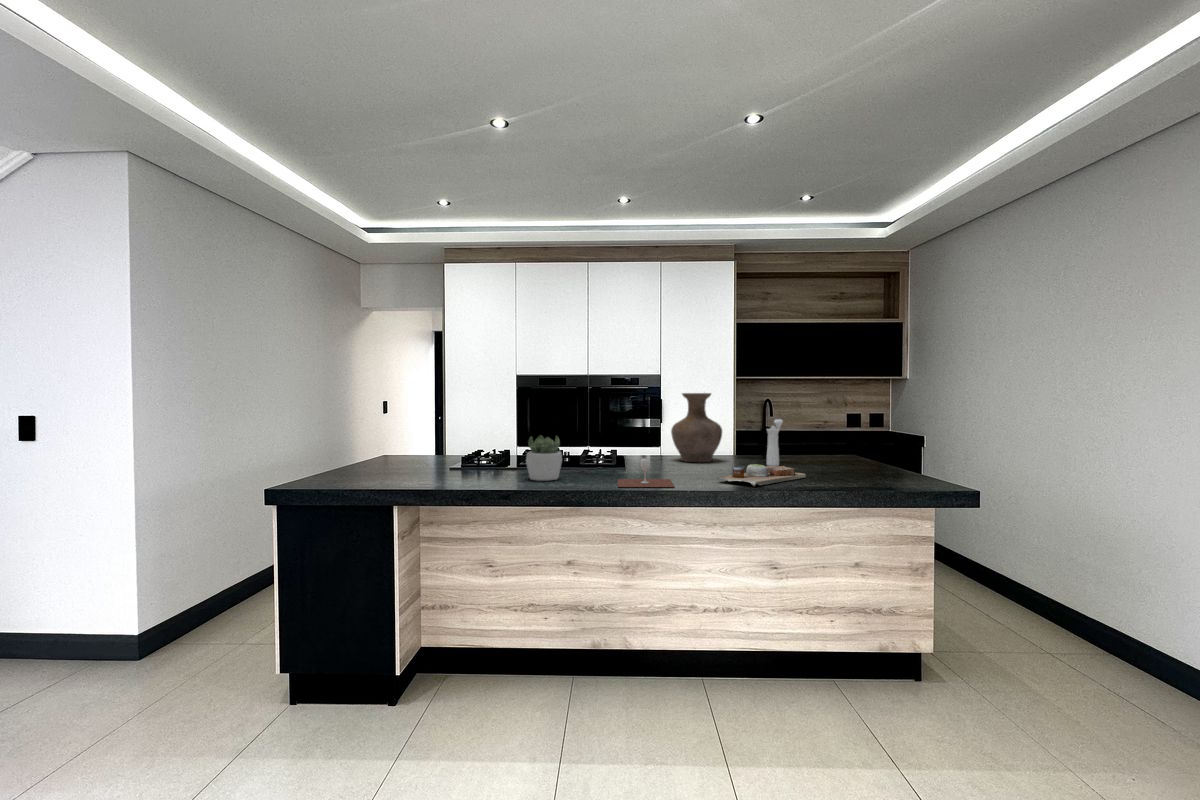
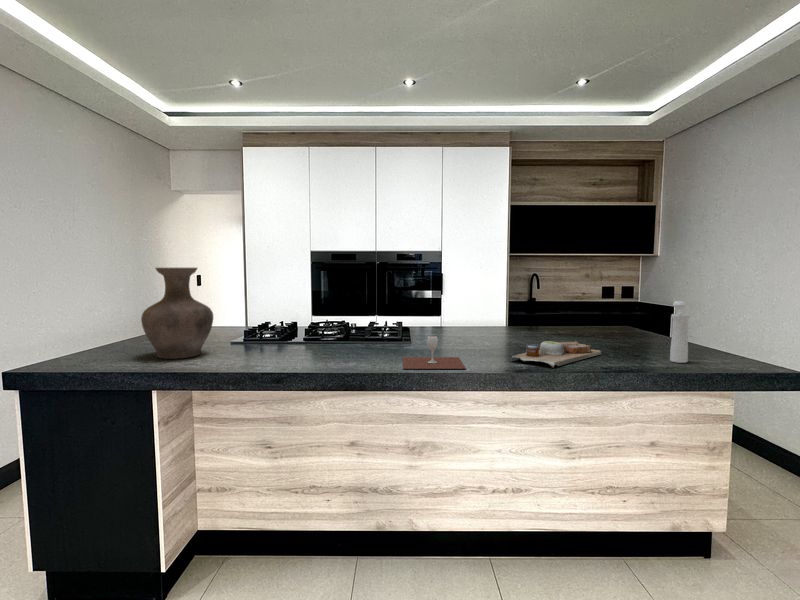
vase: present [671,393,722,462] -> present [141,267,213,359]
pepper mill: present [767,419,783,466] -> present [670,301,690,363]
succulent plant: present [526,436,562,481] -> none [304,310,343,360]

